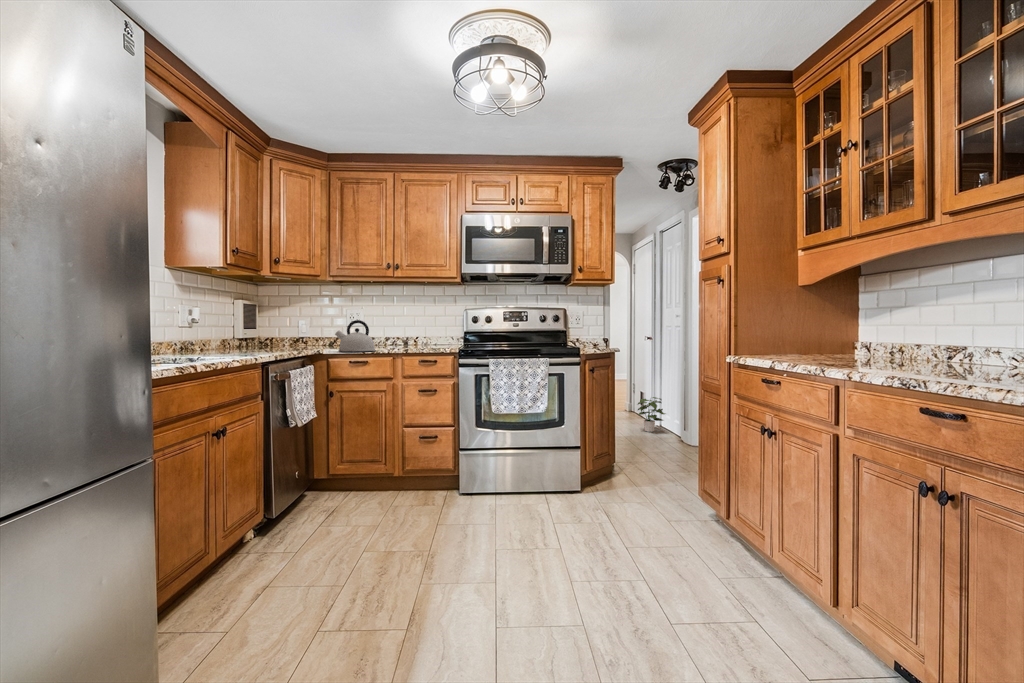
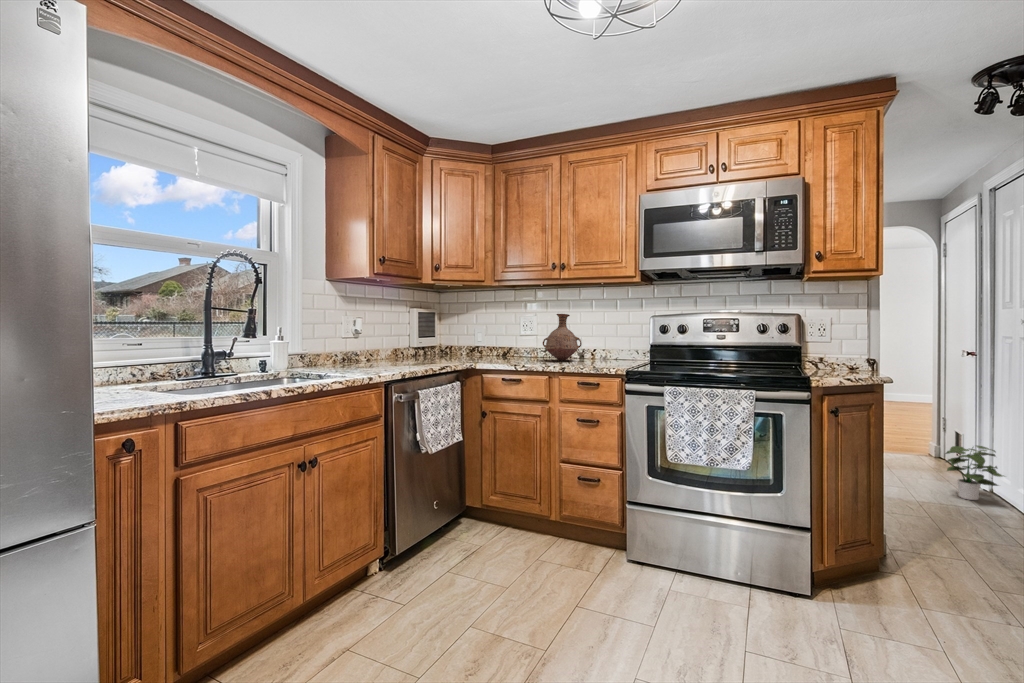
vase: none [373,307,407,347] -> present [543,314,582,361]
kettle: present [335,320,376,351] -> none [490,333,533,369]

